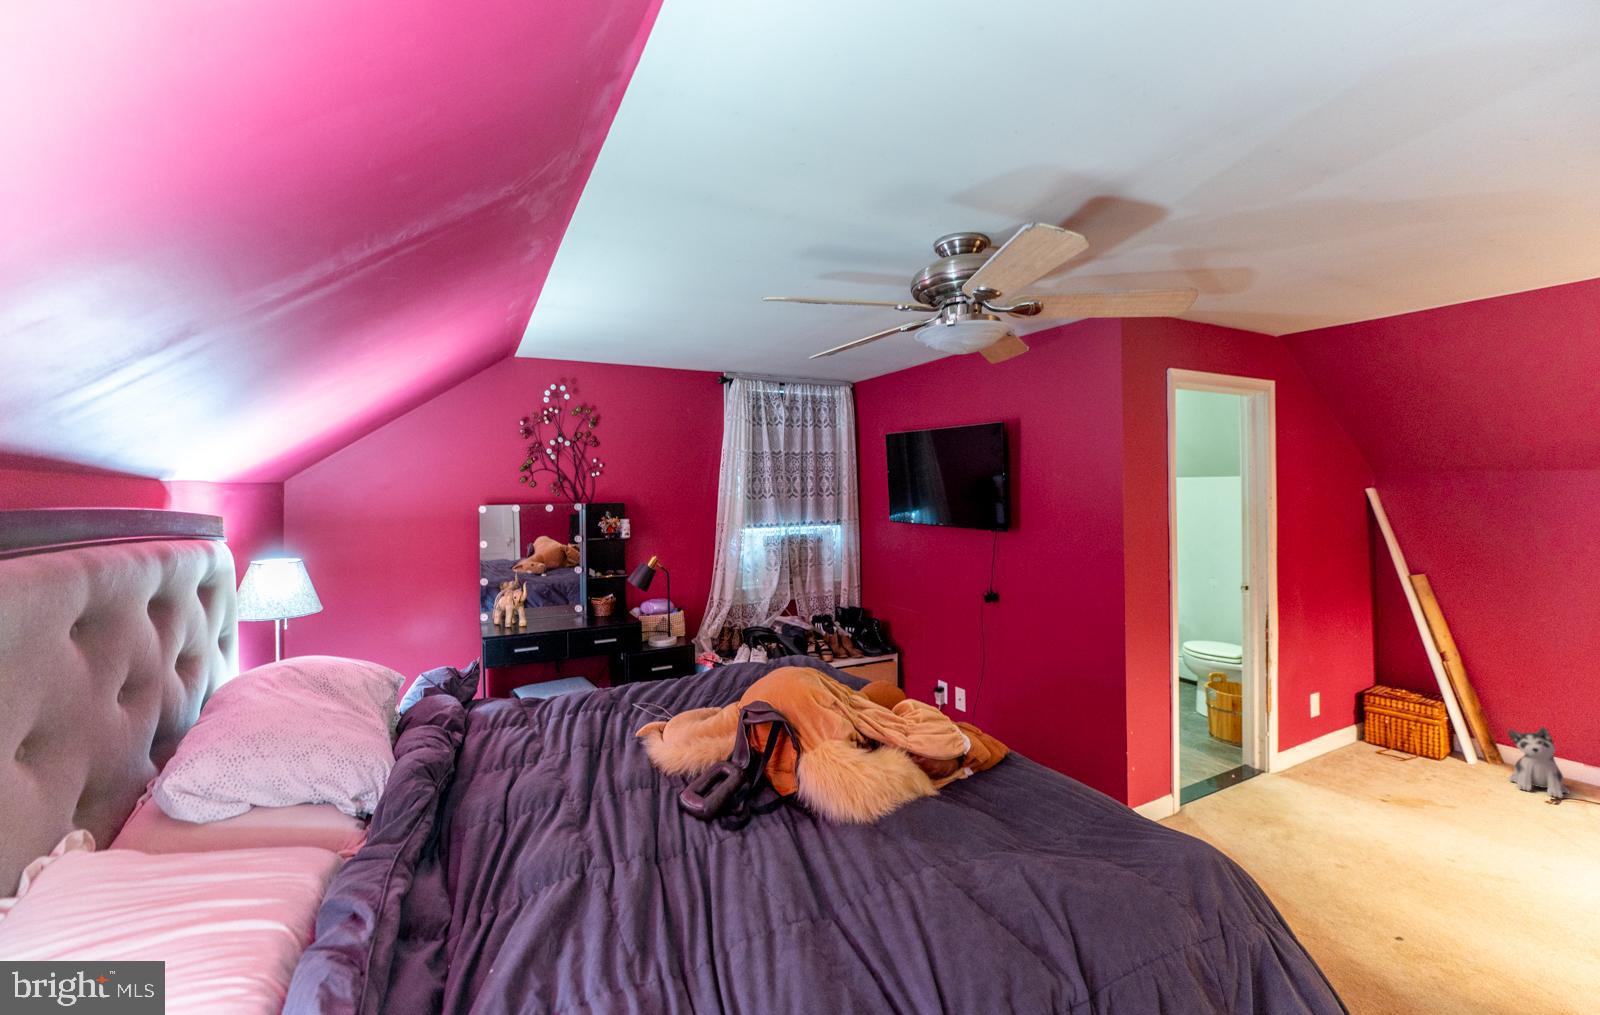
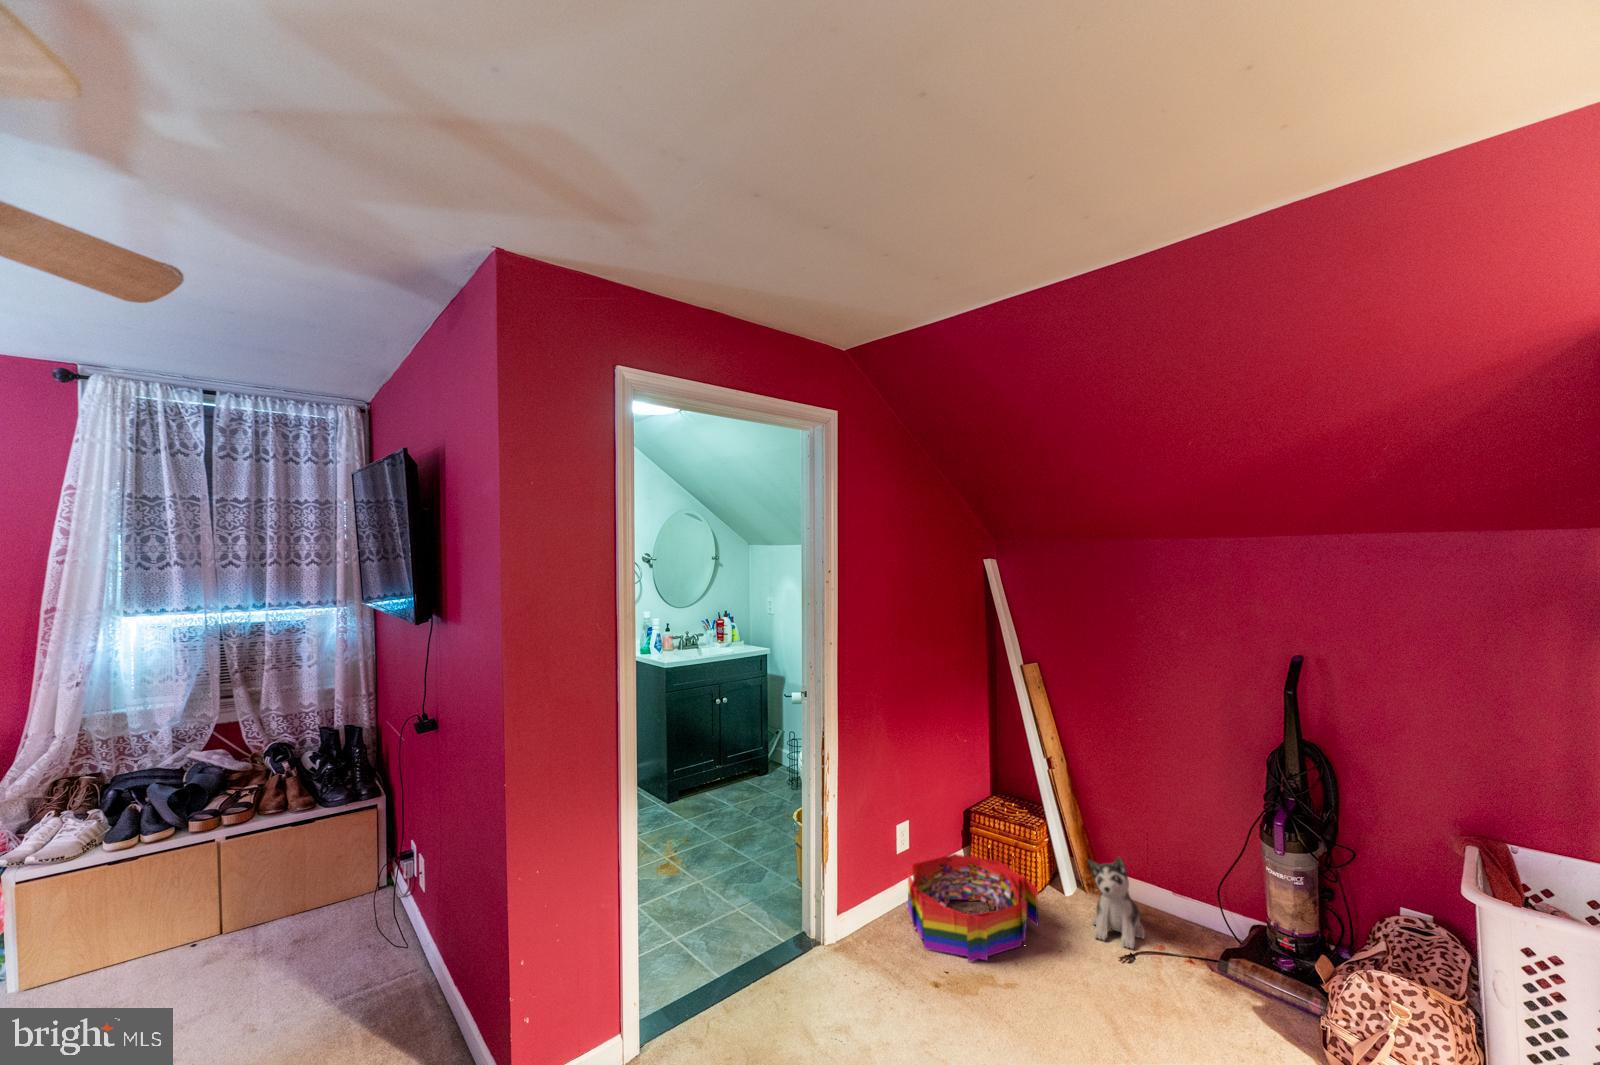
storage bin: none [1326,722,1460,791] -> present [908,854,1039,962]

